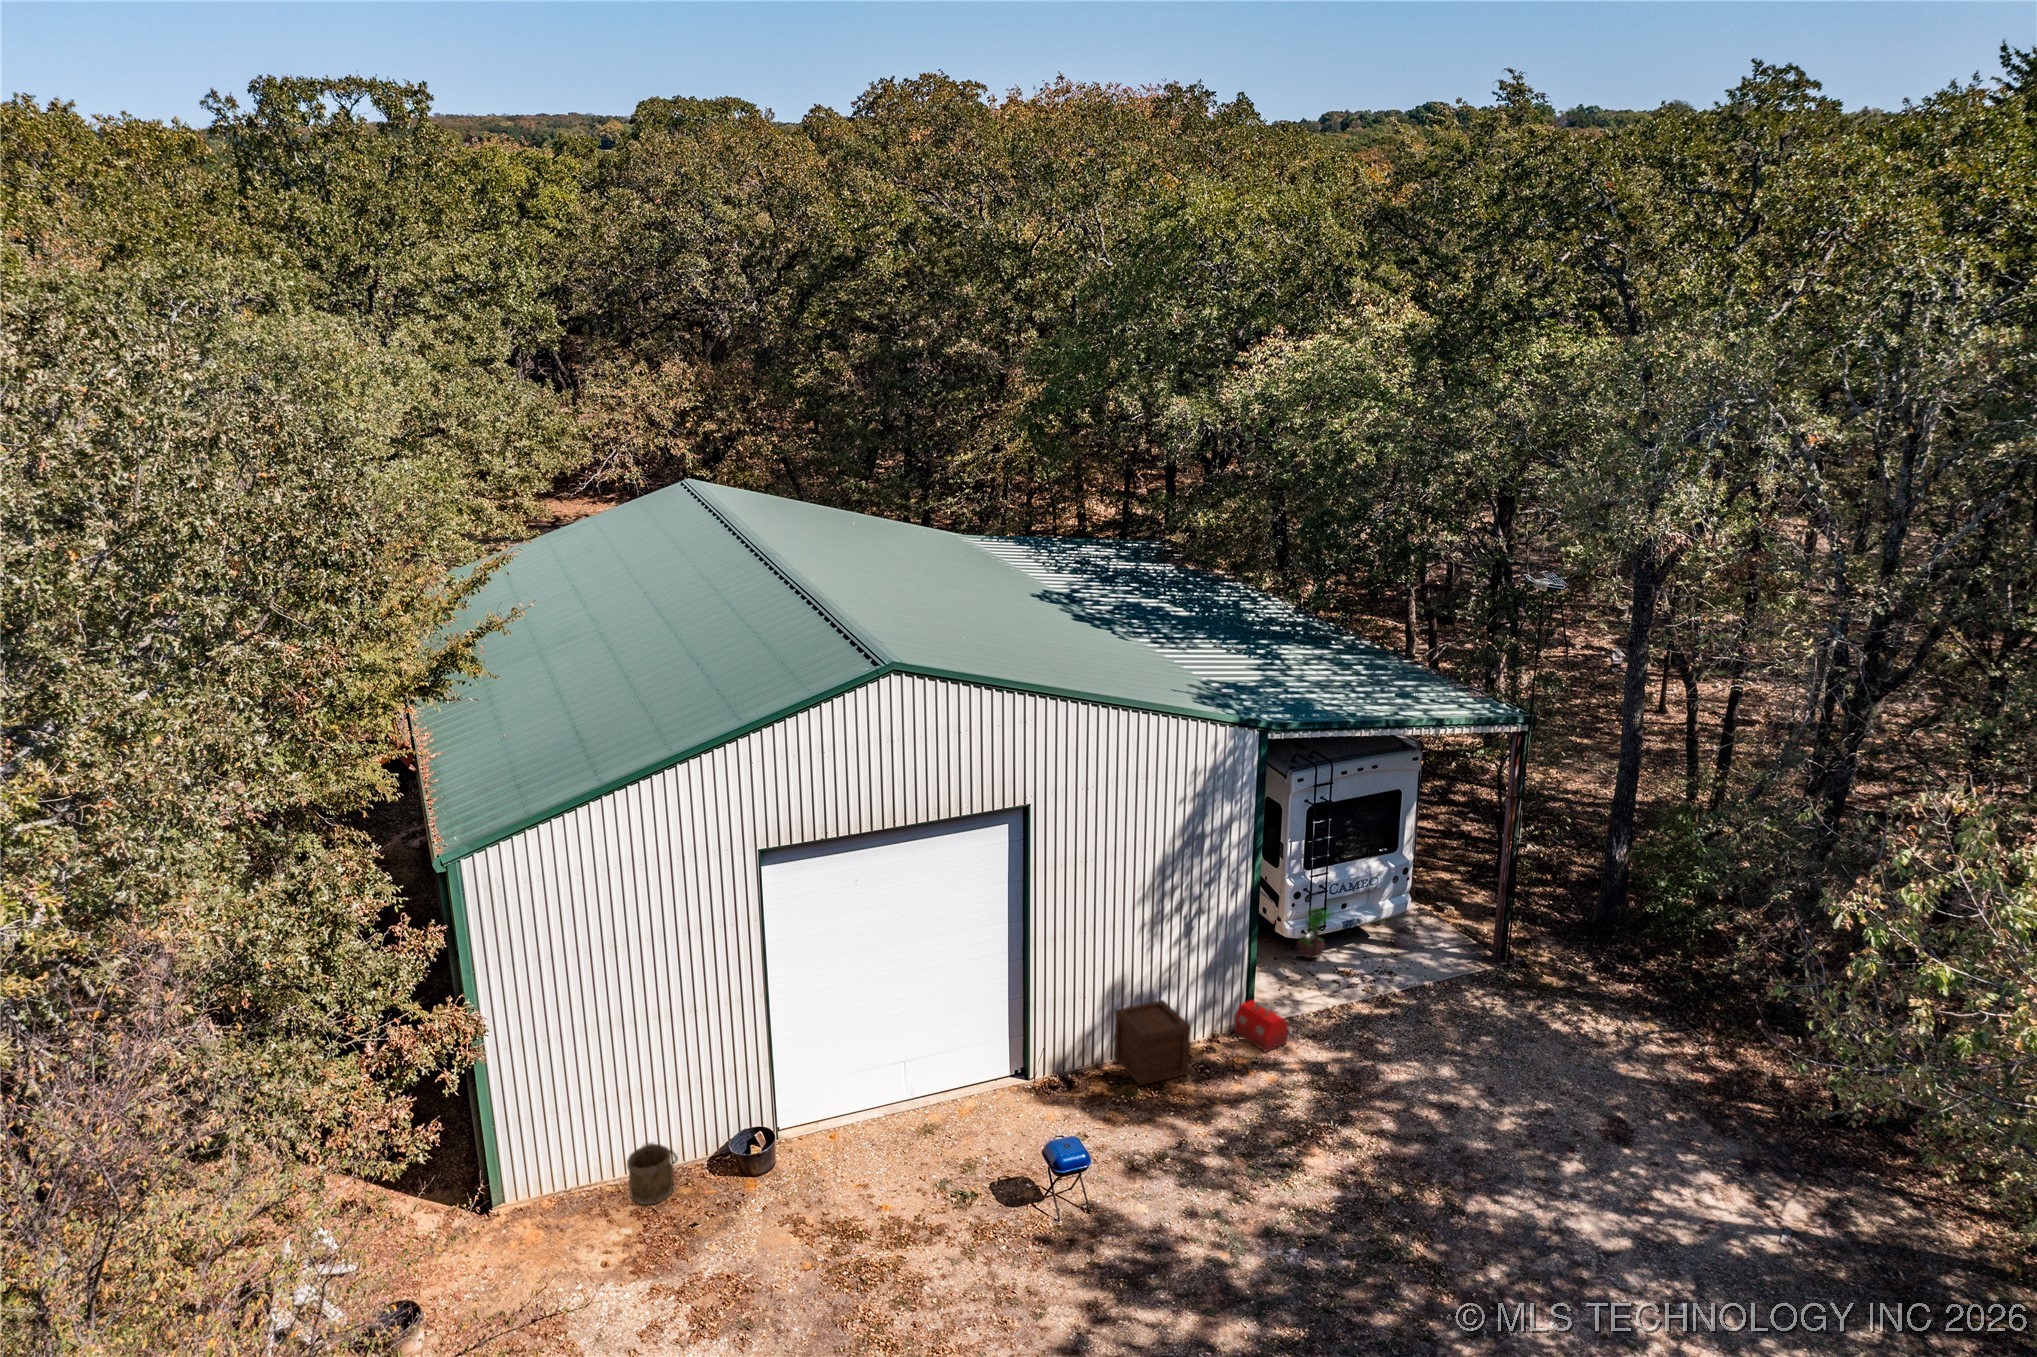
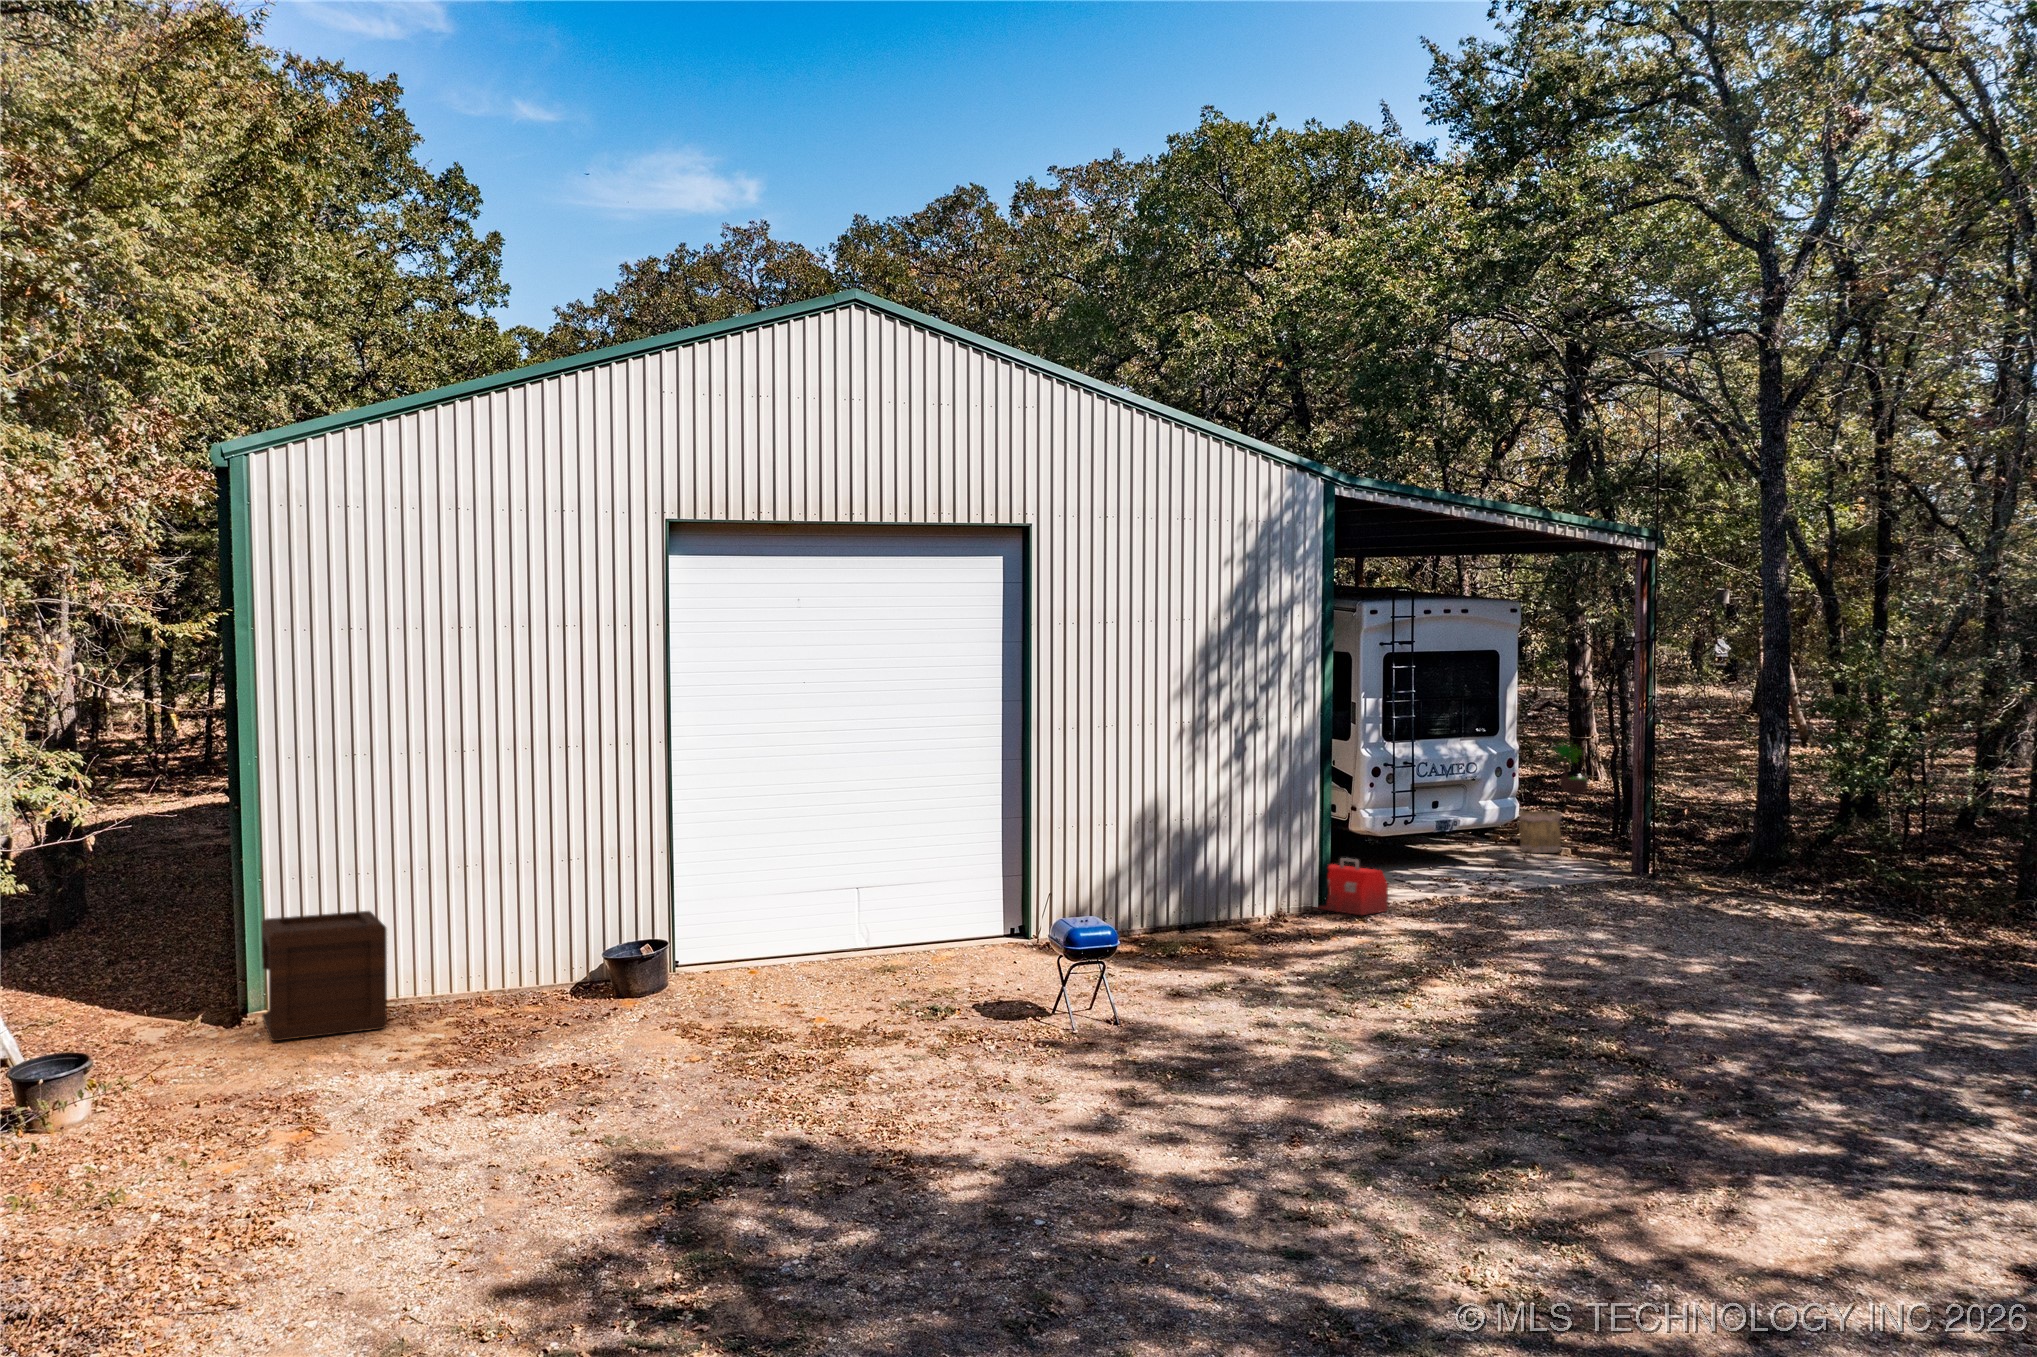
potted tree: present [1297,908,1331,958] -> present [1553,740,1588,796]
wooden crate: present [1114,1000,1191,1085] -> present [262,911,387,1041]
bucket: present [627,1142,678,1205] -> present [1519,811,1562,853]

